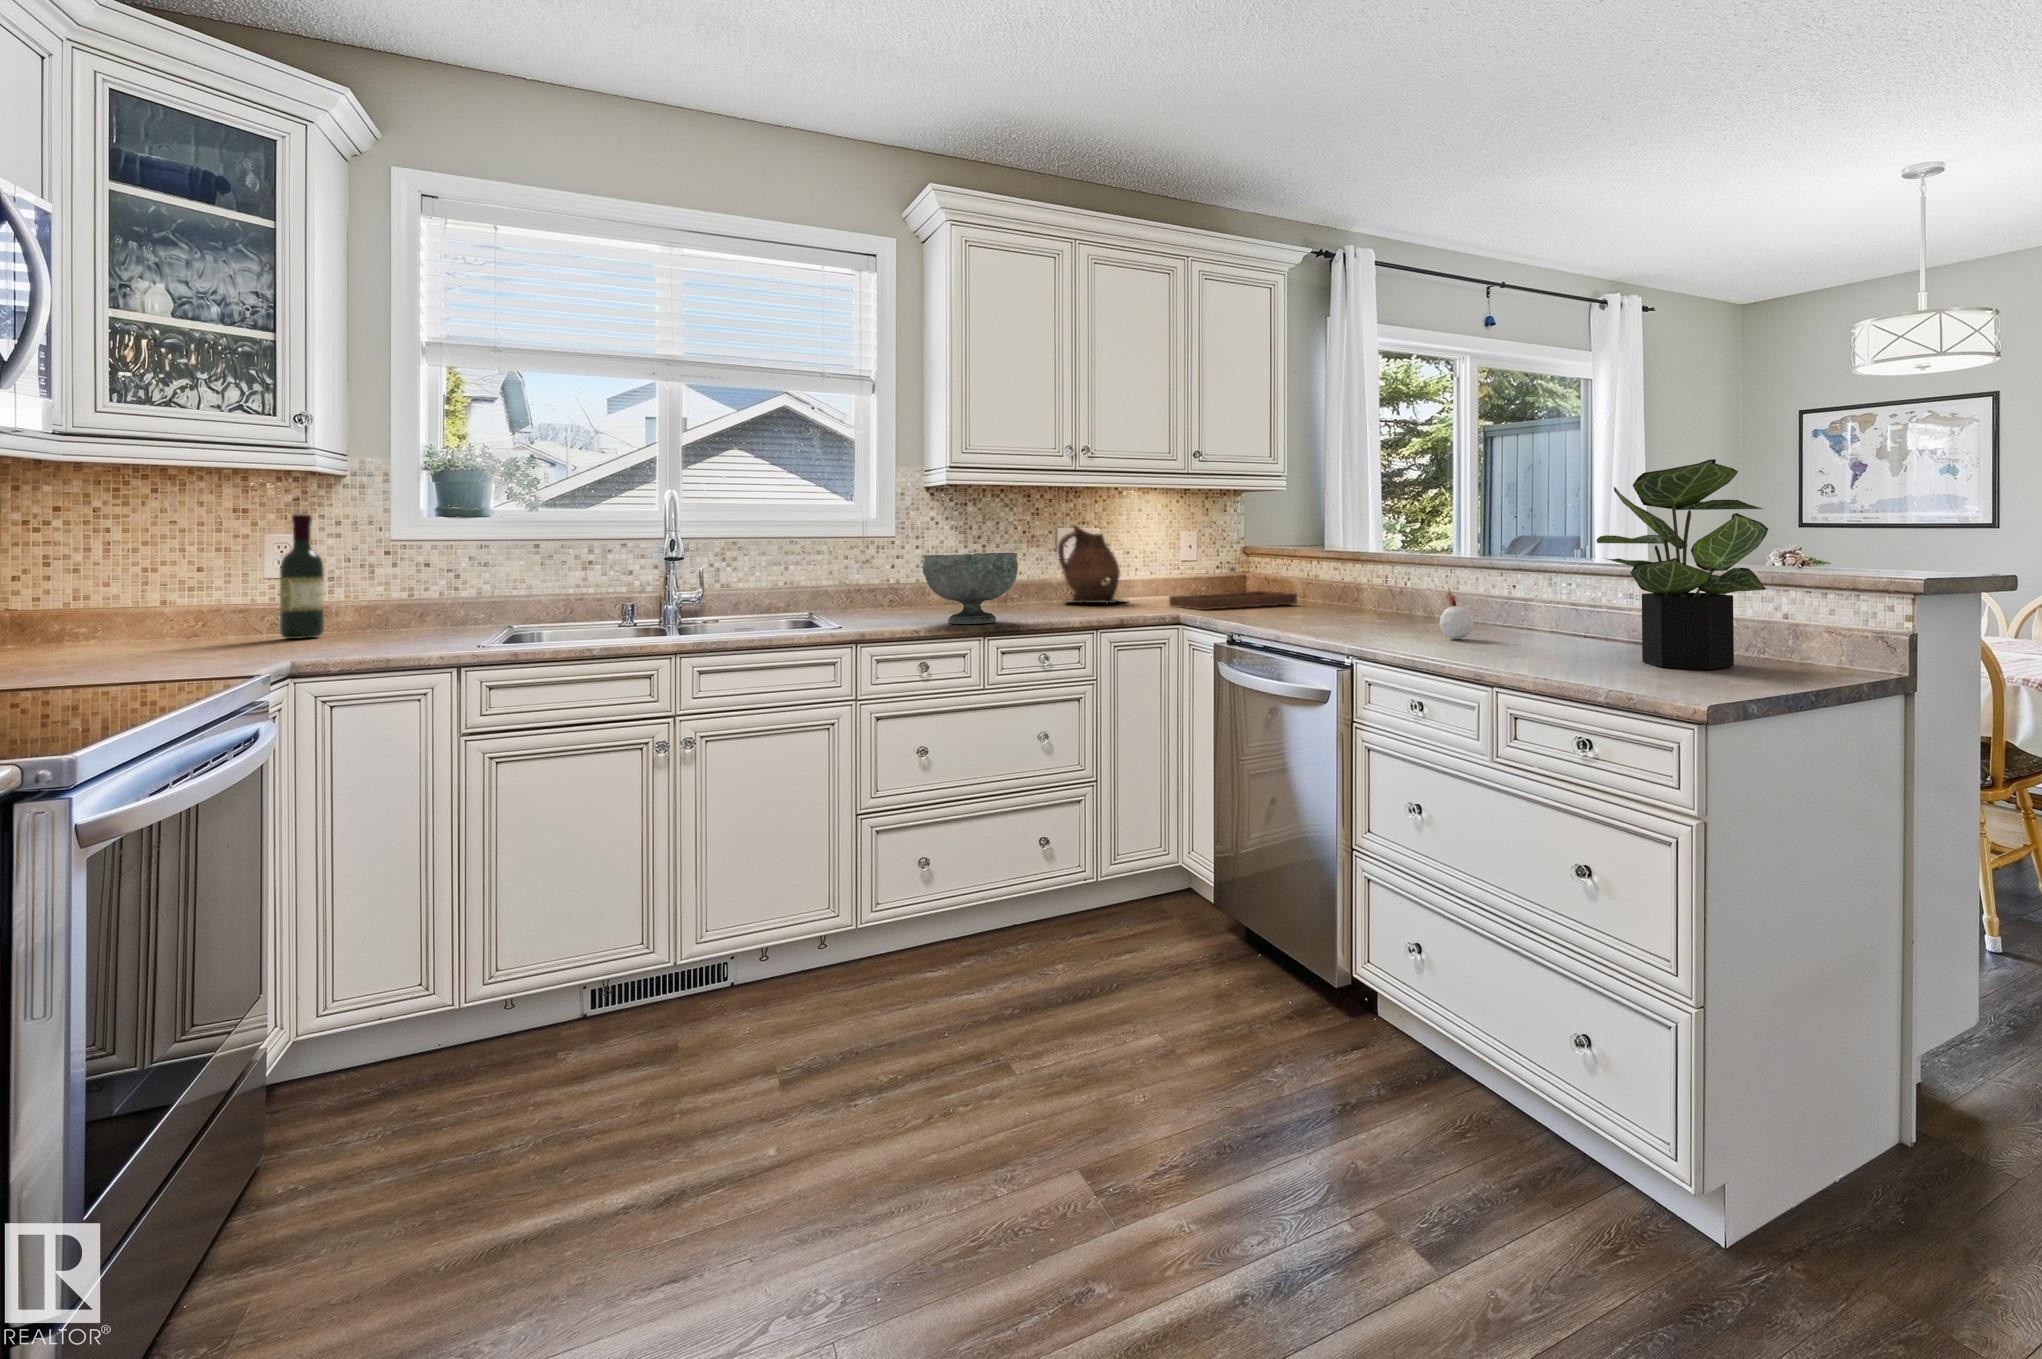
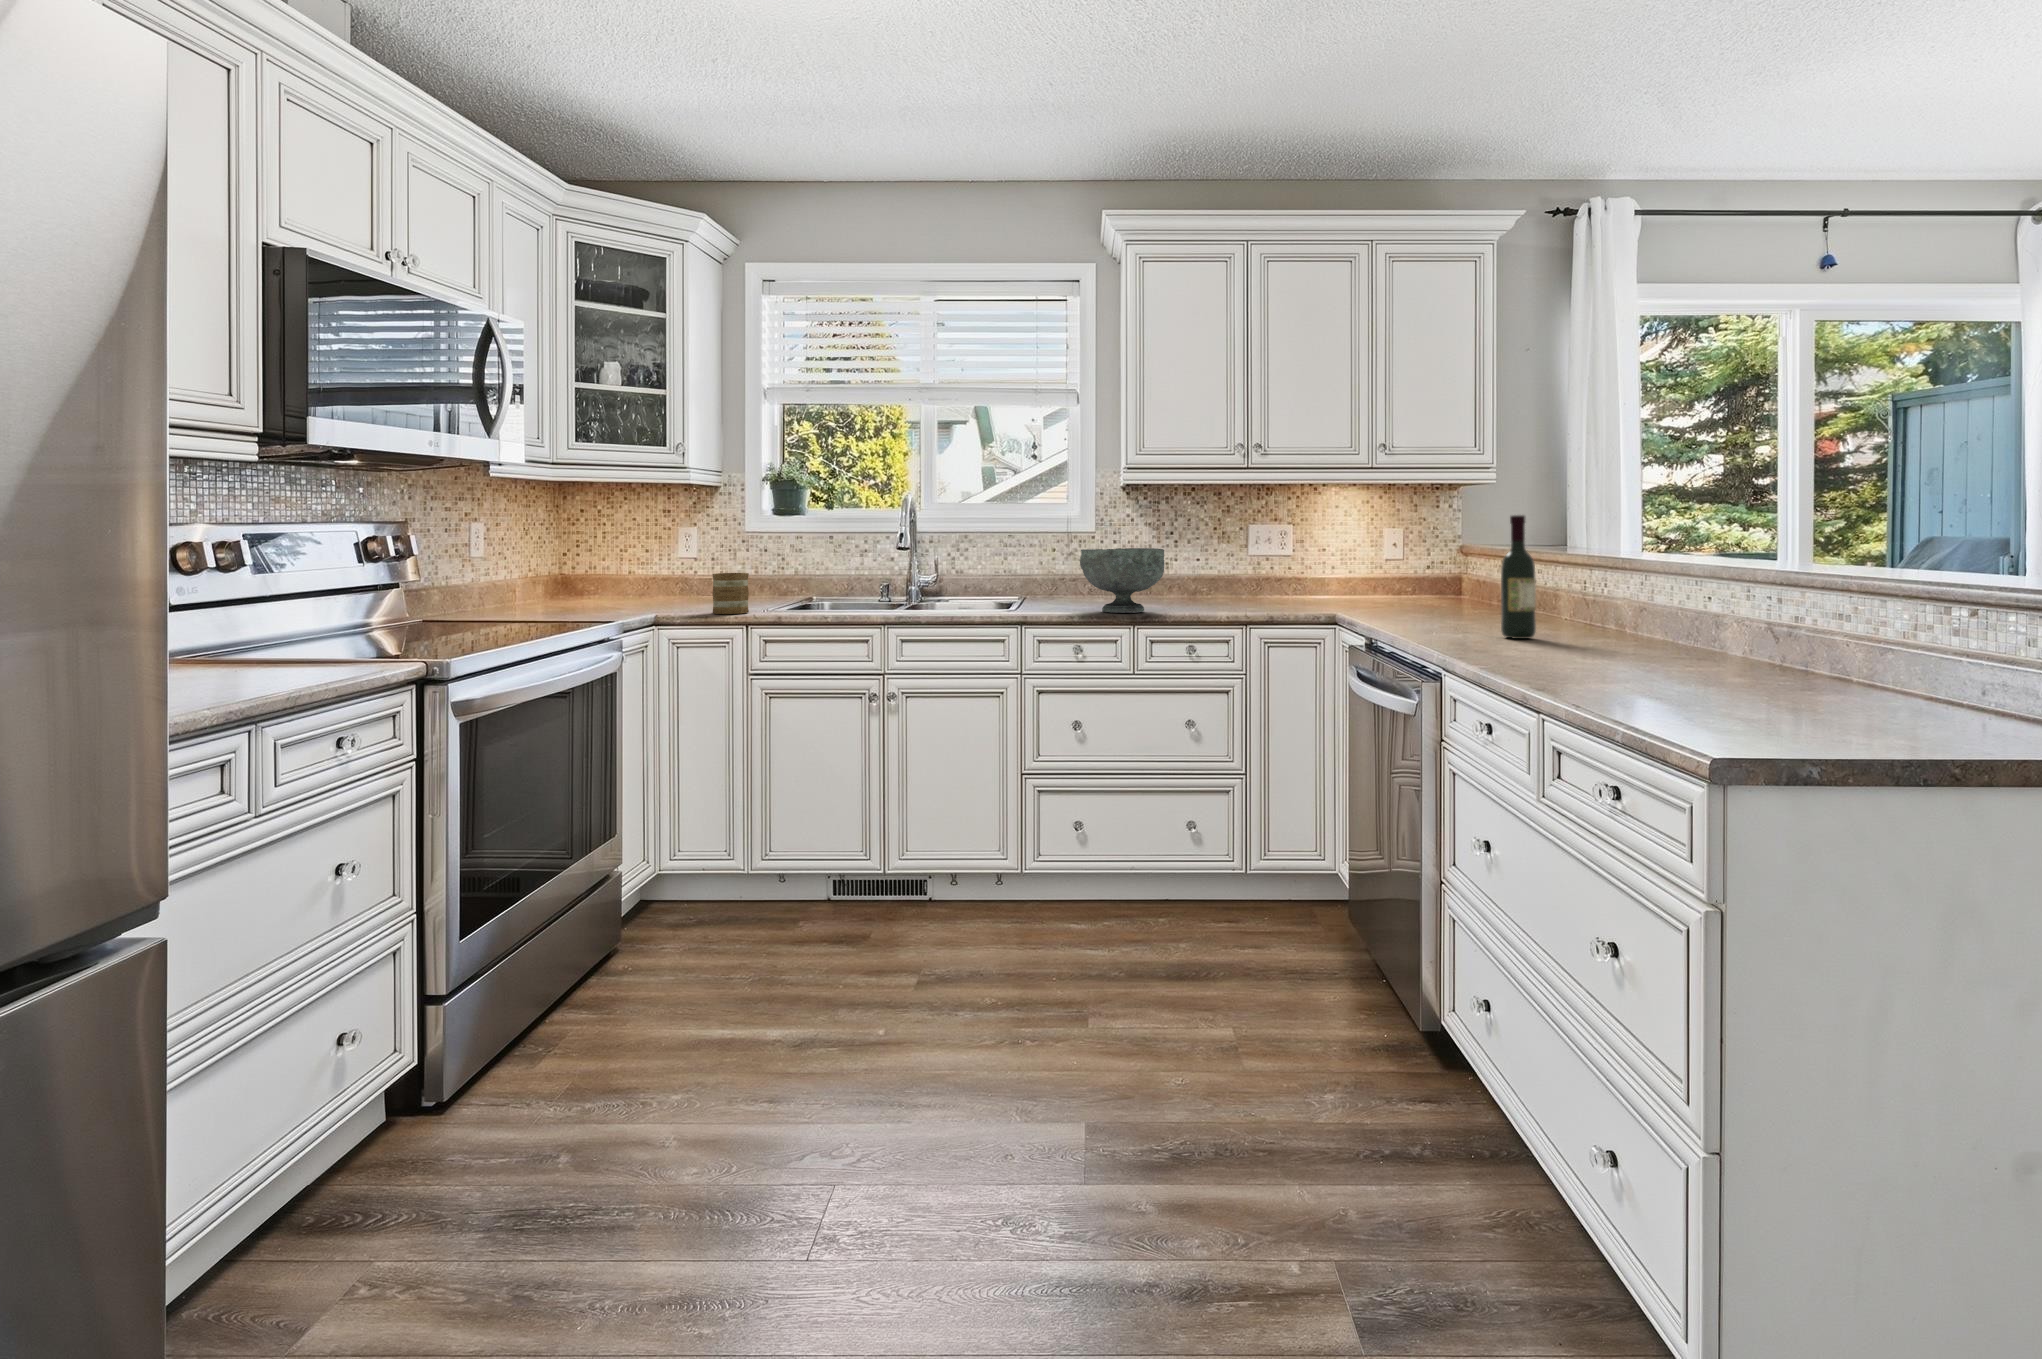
potted plant: present [1597,459,1768,670] -> none [1653,445,1893,704]
wine bottle: present [280,514,324,639] -> present [1501,515,1536,639]
ceramic pitcher: present [1058,525,1123,603] -> none [1246,522,1321,601]
tray: present [1169,566,1297,610] -> none [1349,566,1491,611]
candle: present [1439,582,1474,639] -> none [1540,587,1580,653]
mug: none [395,595,459,654] -> present [712,573,749,614]

